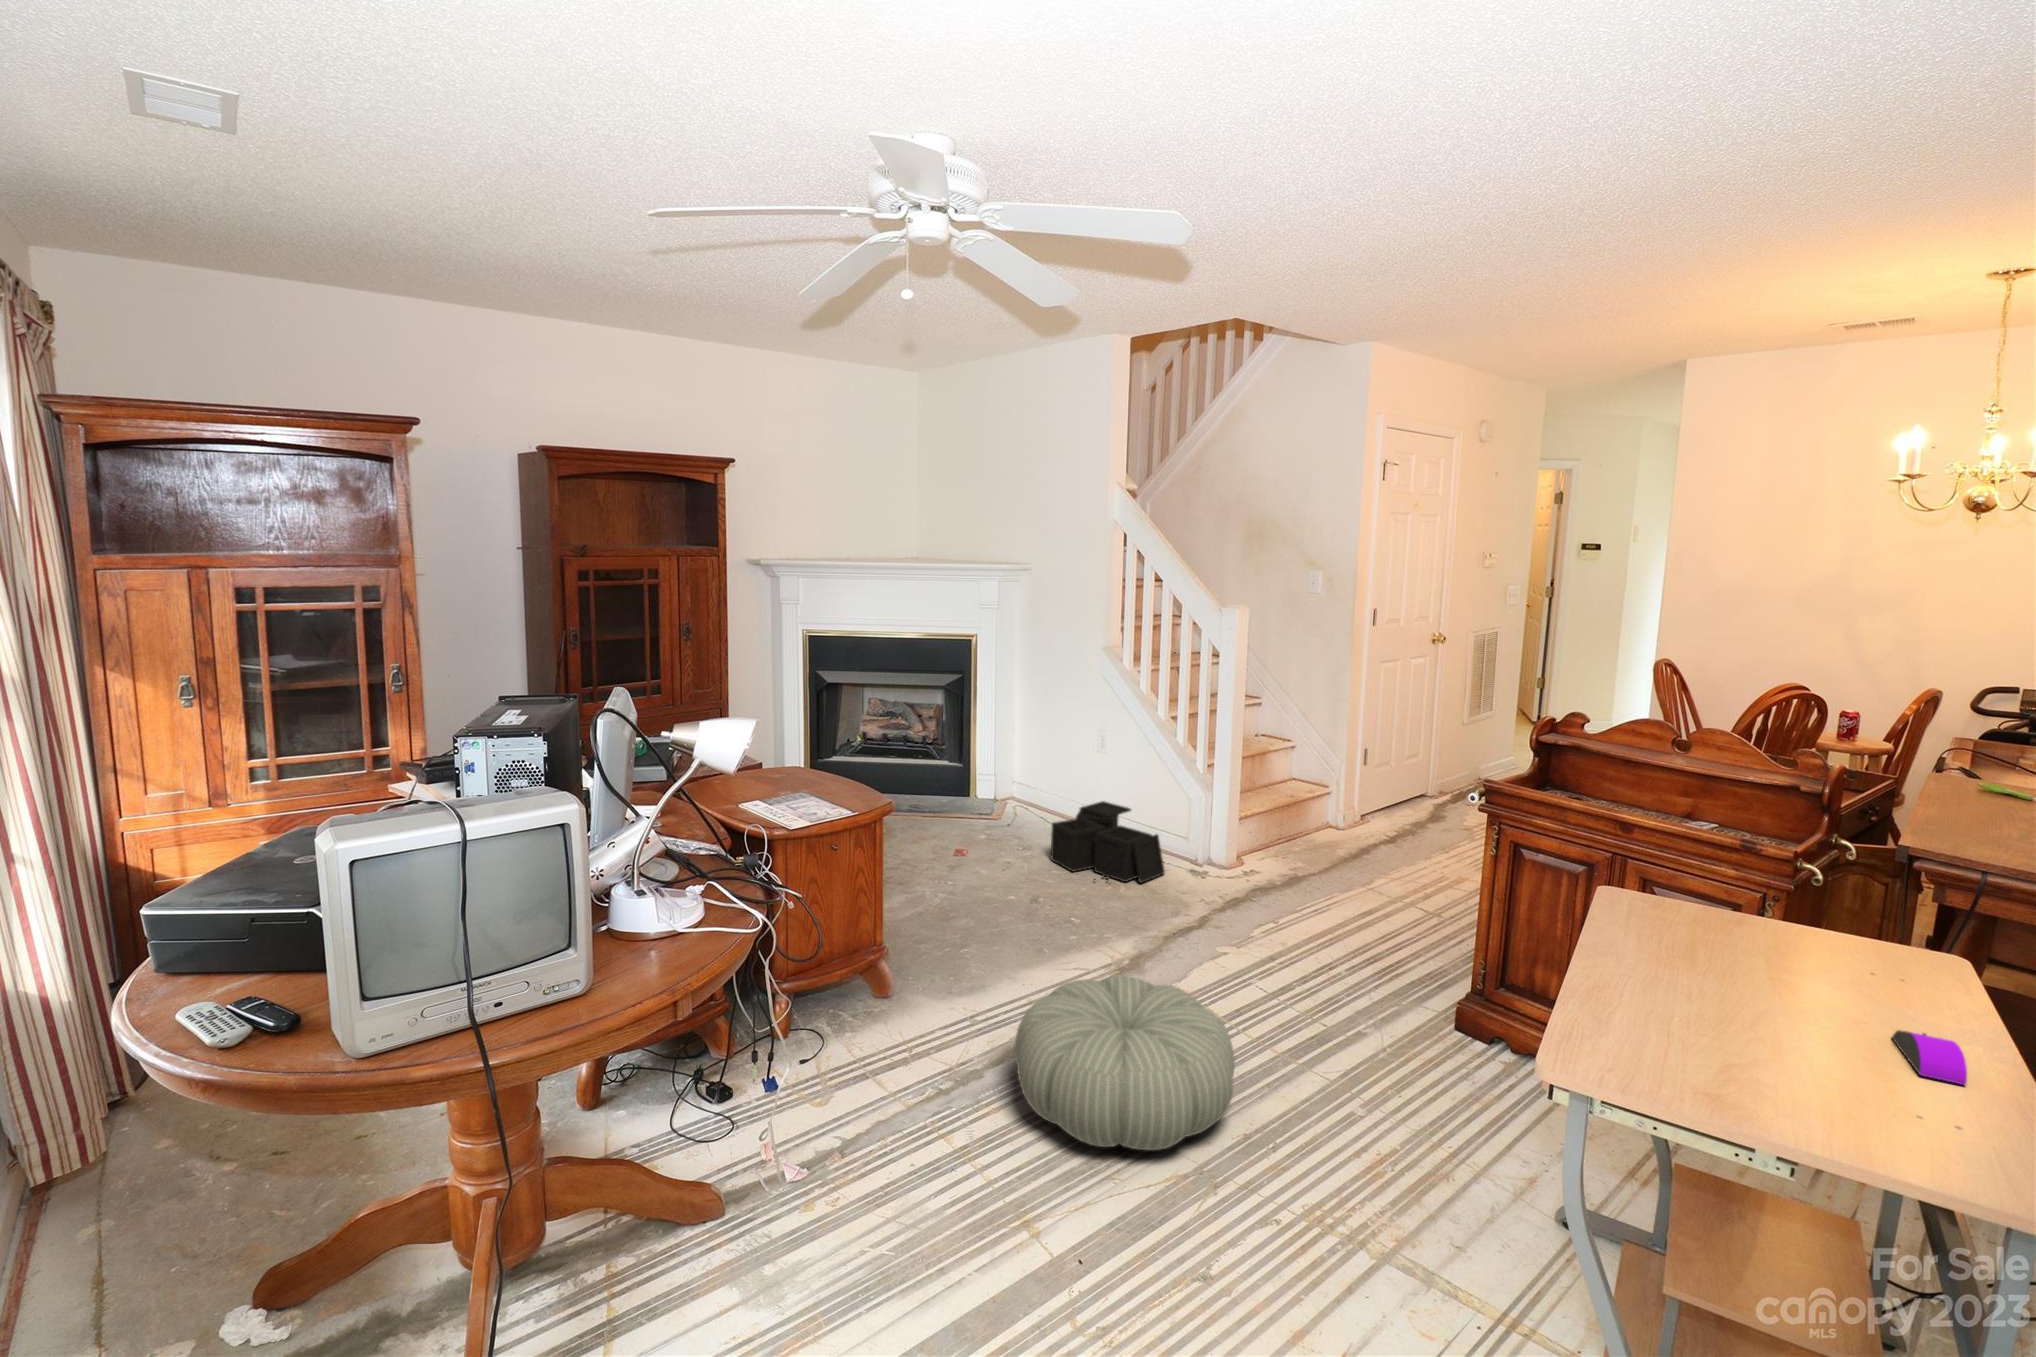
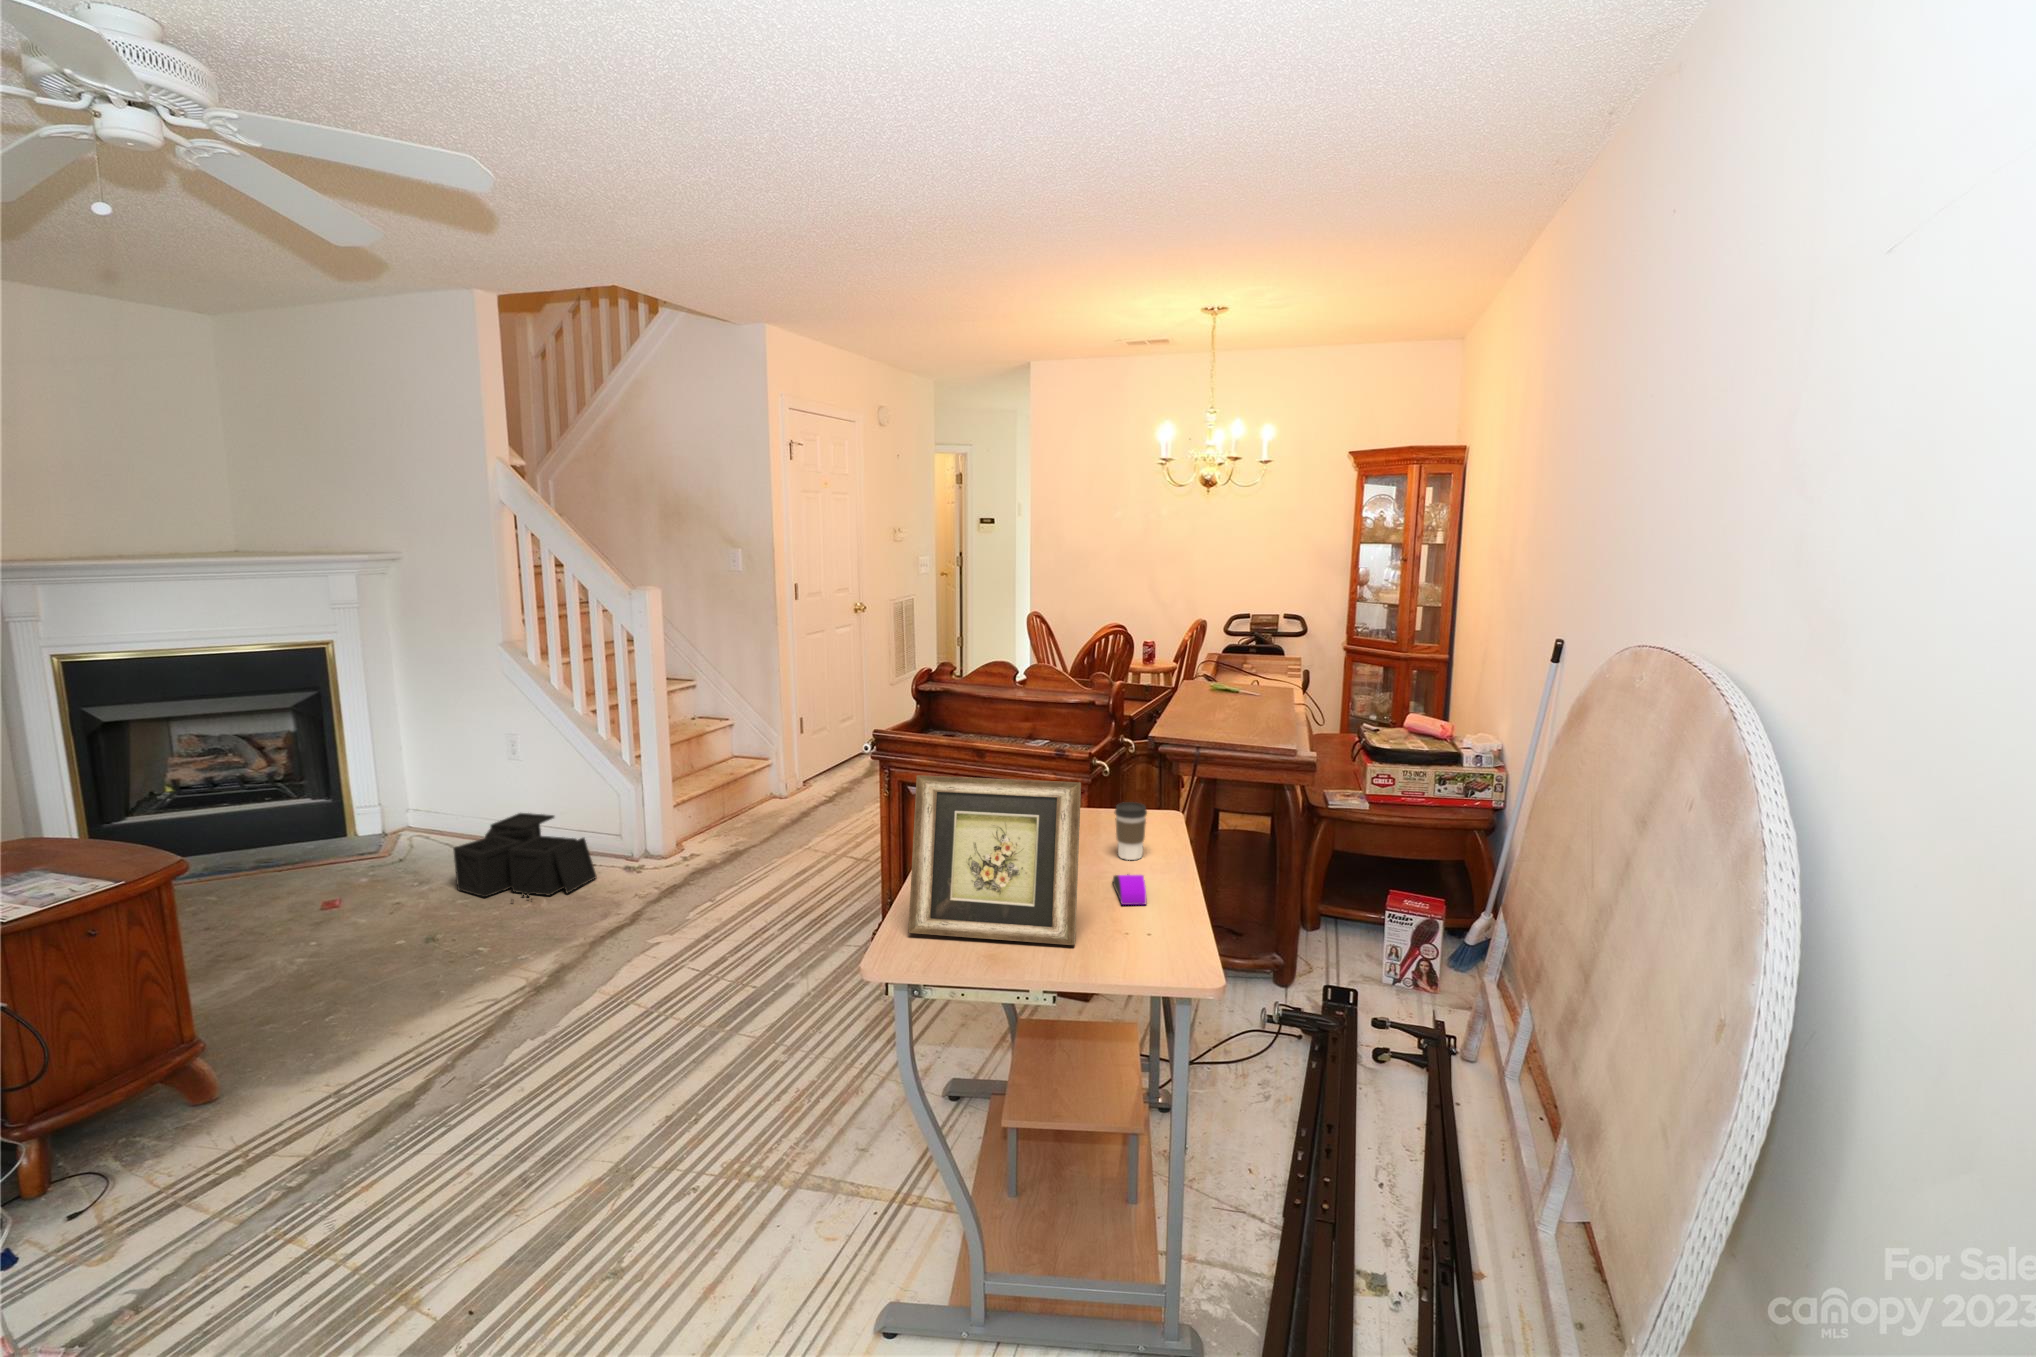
picture frame: none [1592,850,1885,1115] -> present [908,775,1081,945]
coffee cup: none [1890,932,1951,1014] -> present [1115,802,1147,860]
pouf: present [1014,976,1235,1150] -> none [389,991,652,1184]

